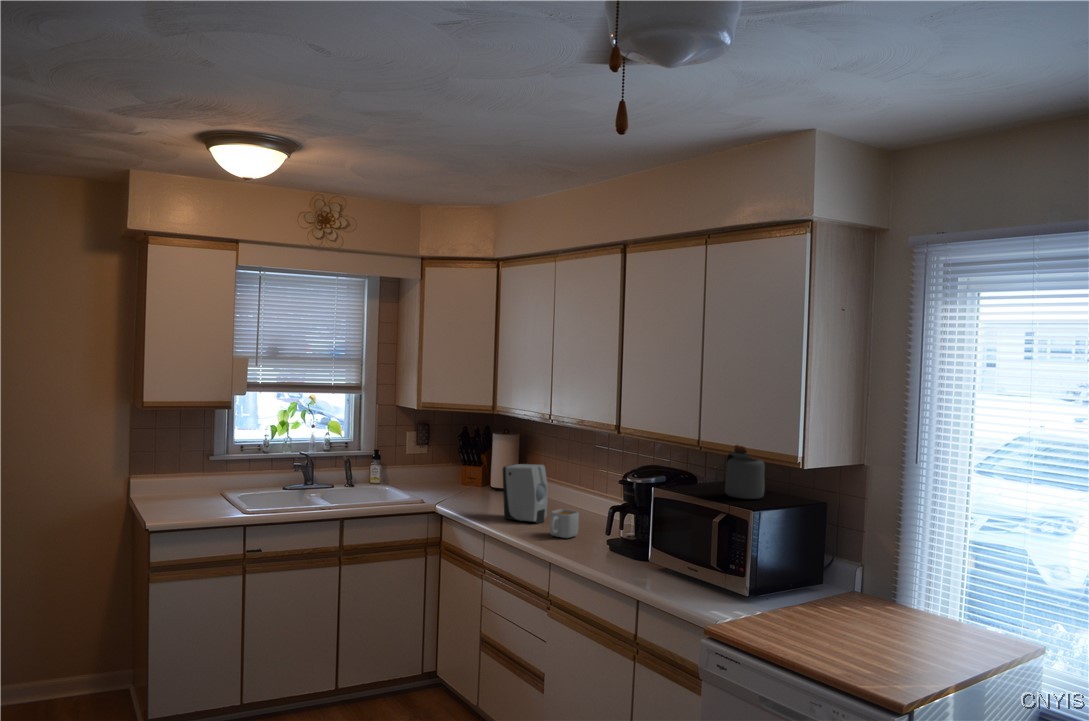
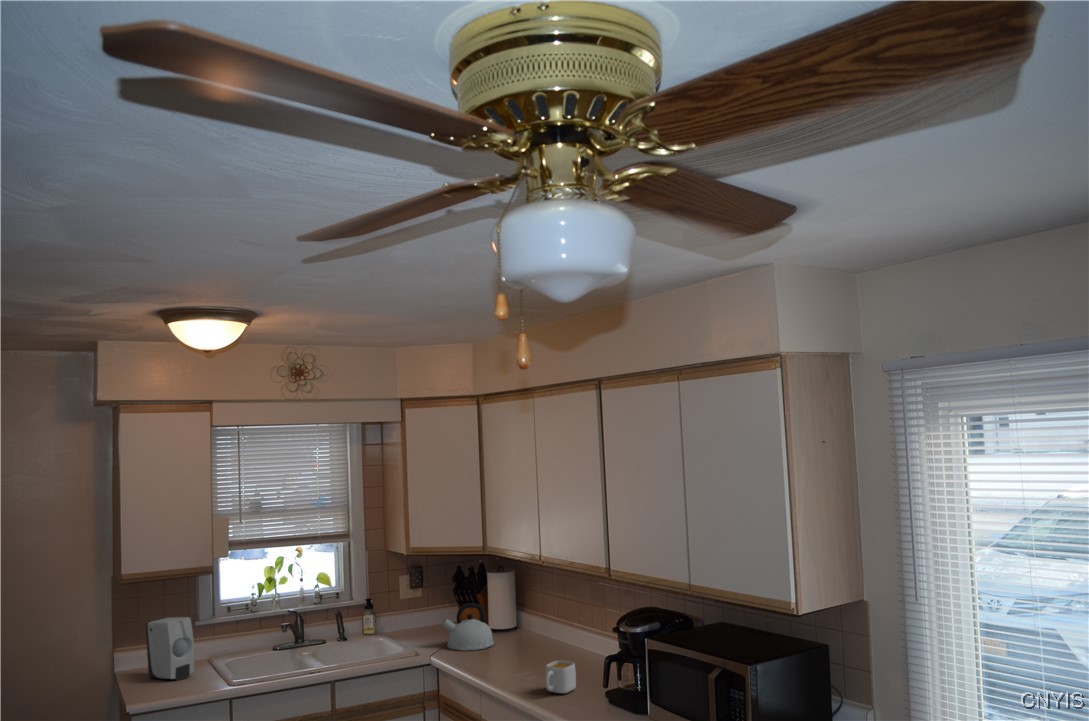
jar: present [725,445,765,499] -> none [719,587,762,649]
kettle: none [448,459,496,502] -> present [442,603,494,651]
soap dispenser: present [503,464,548,523] -> present [146,617,194,681]

